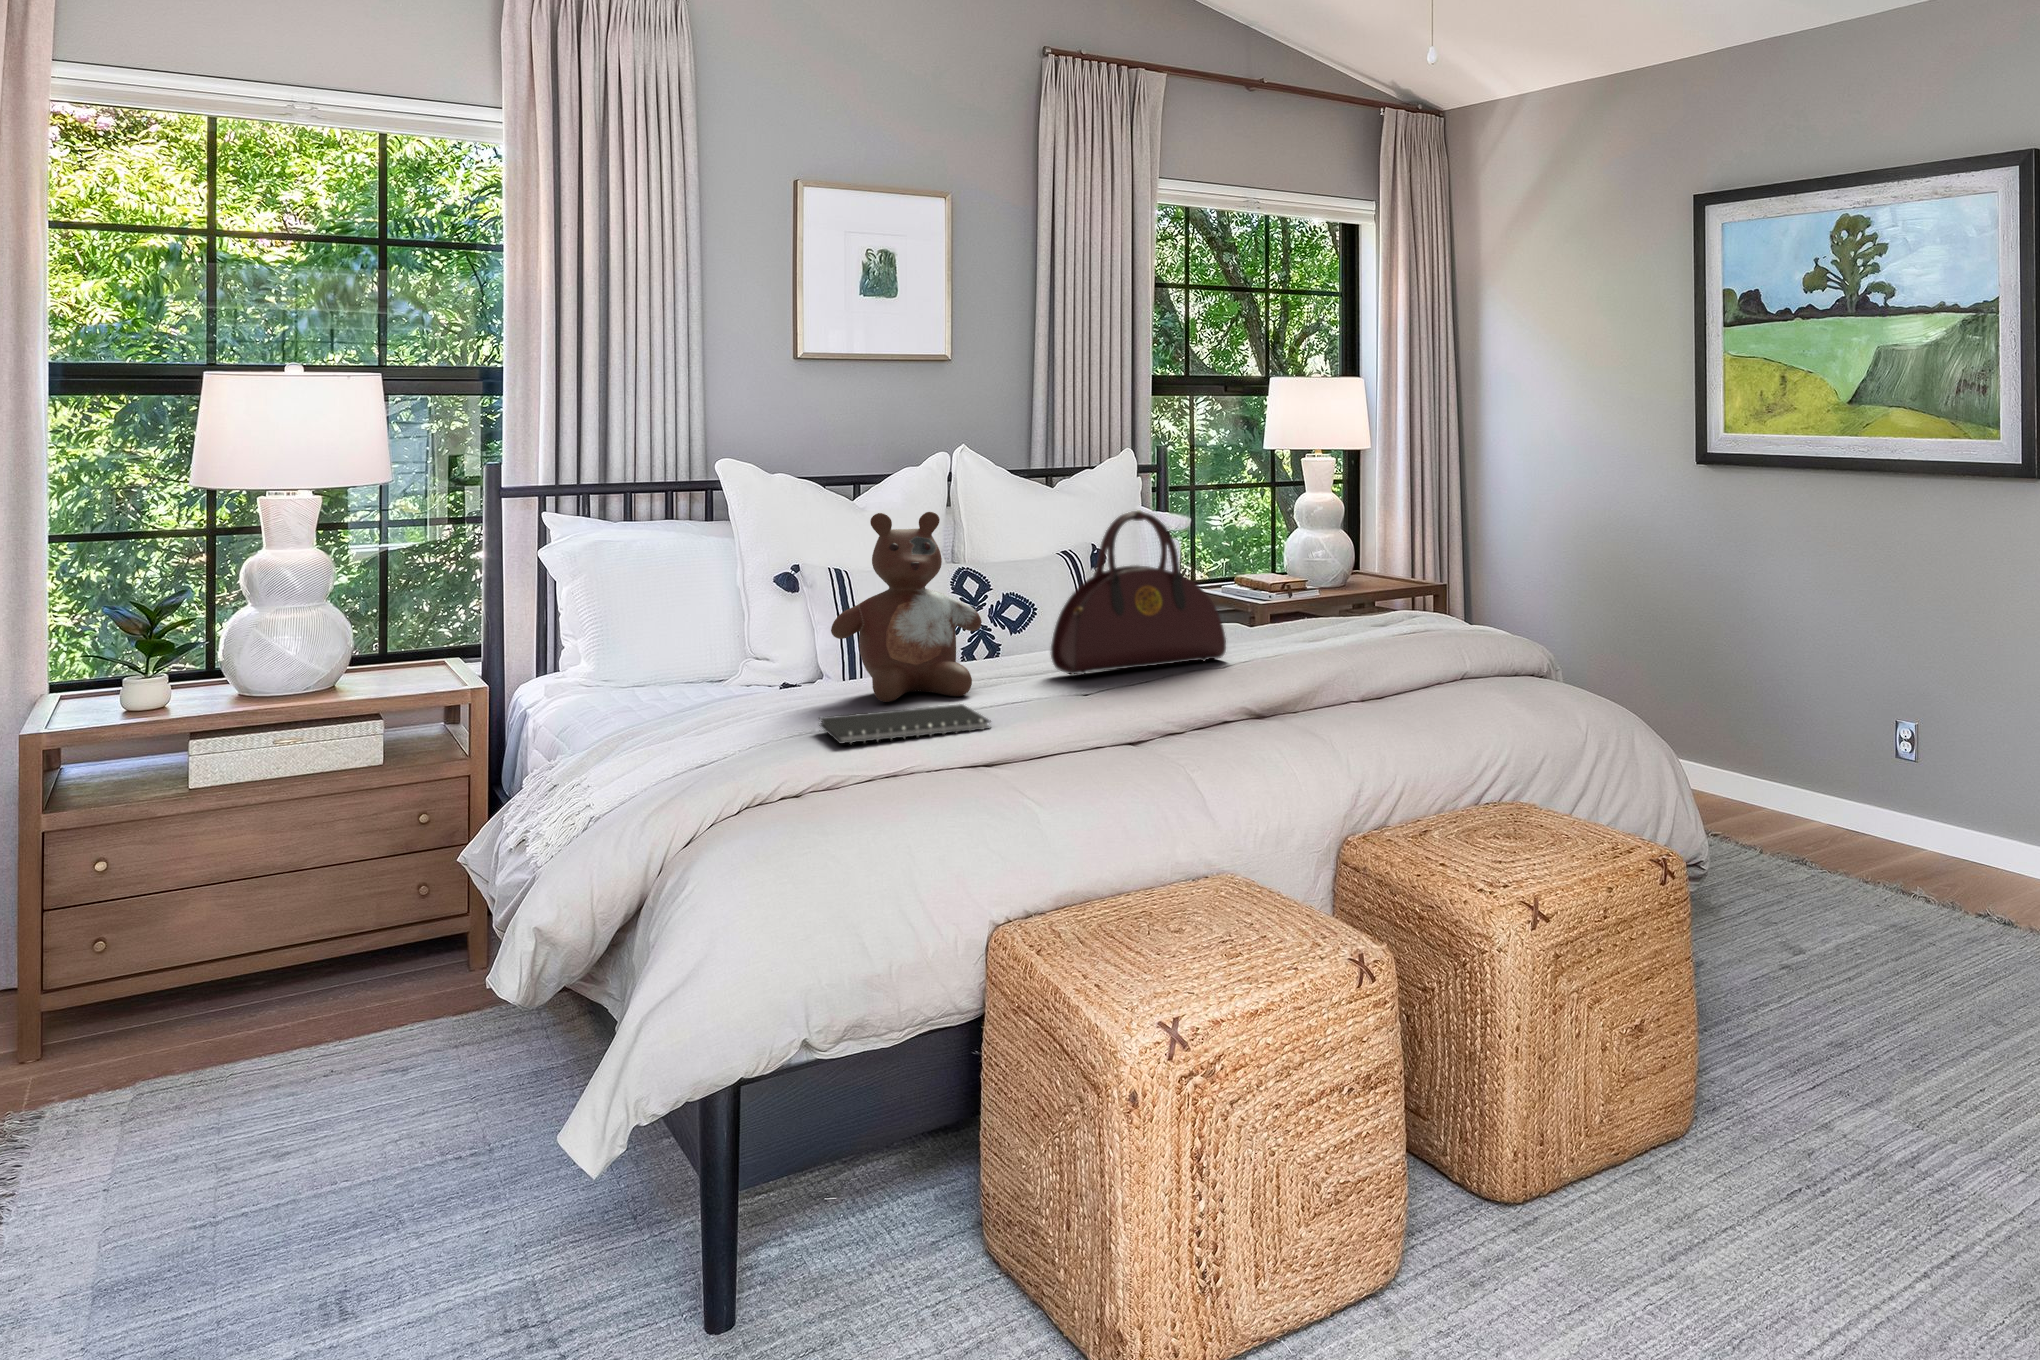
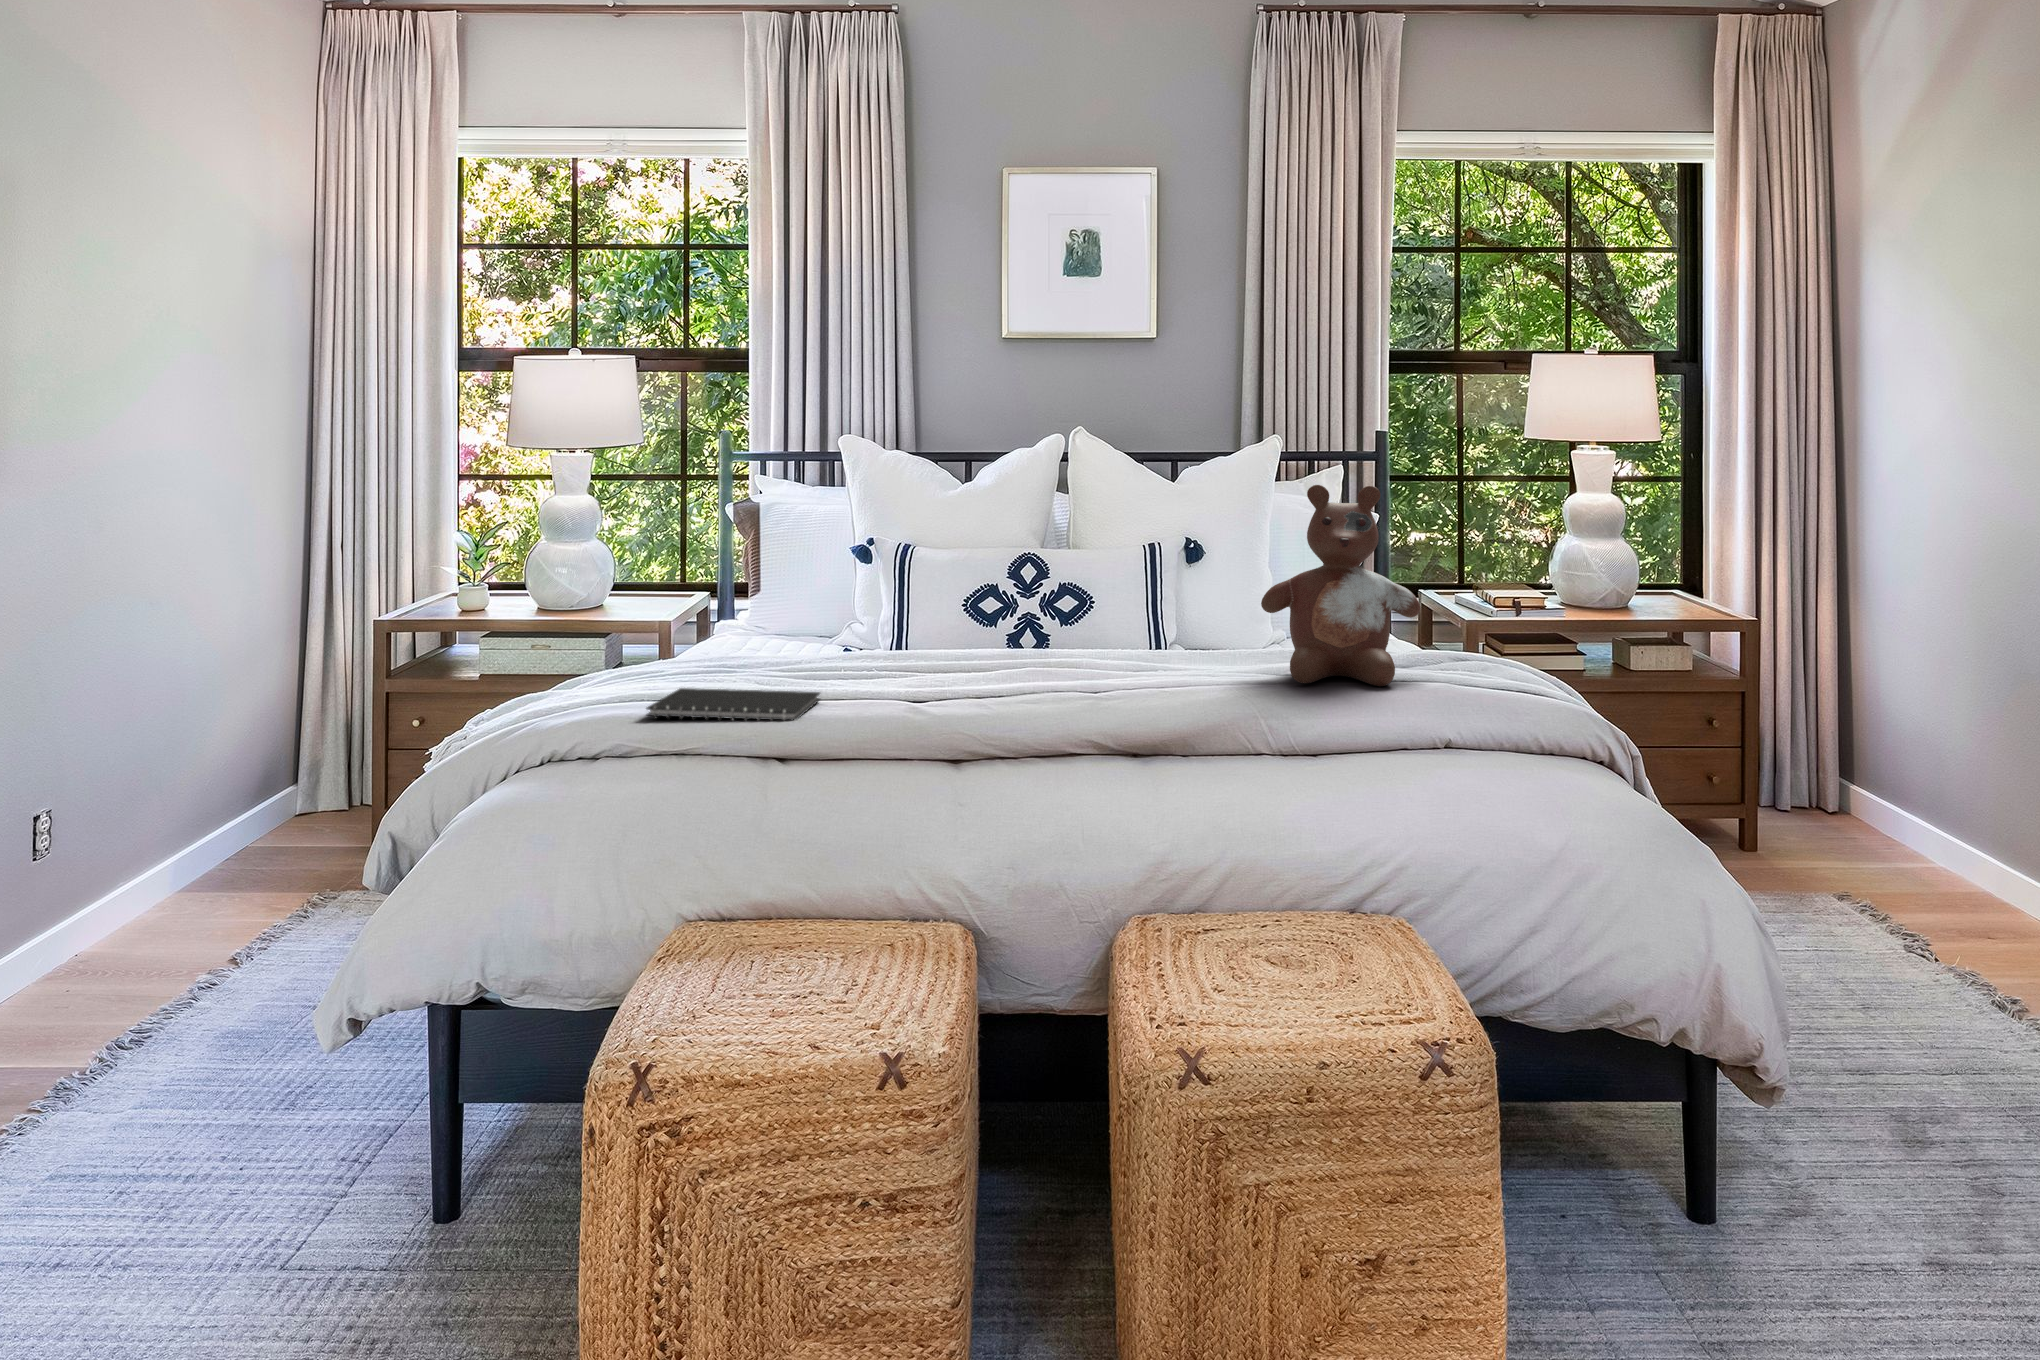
handbag: present [1051,510,1226,674] -> none [996,503,1184,678]
stuffed bear: present [831,512,982,702] -> present [1261,485,1421,686]

